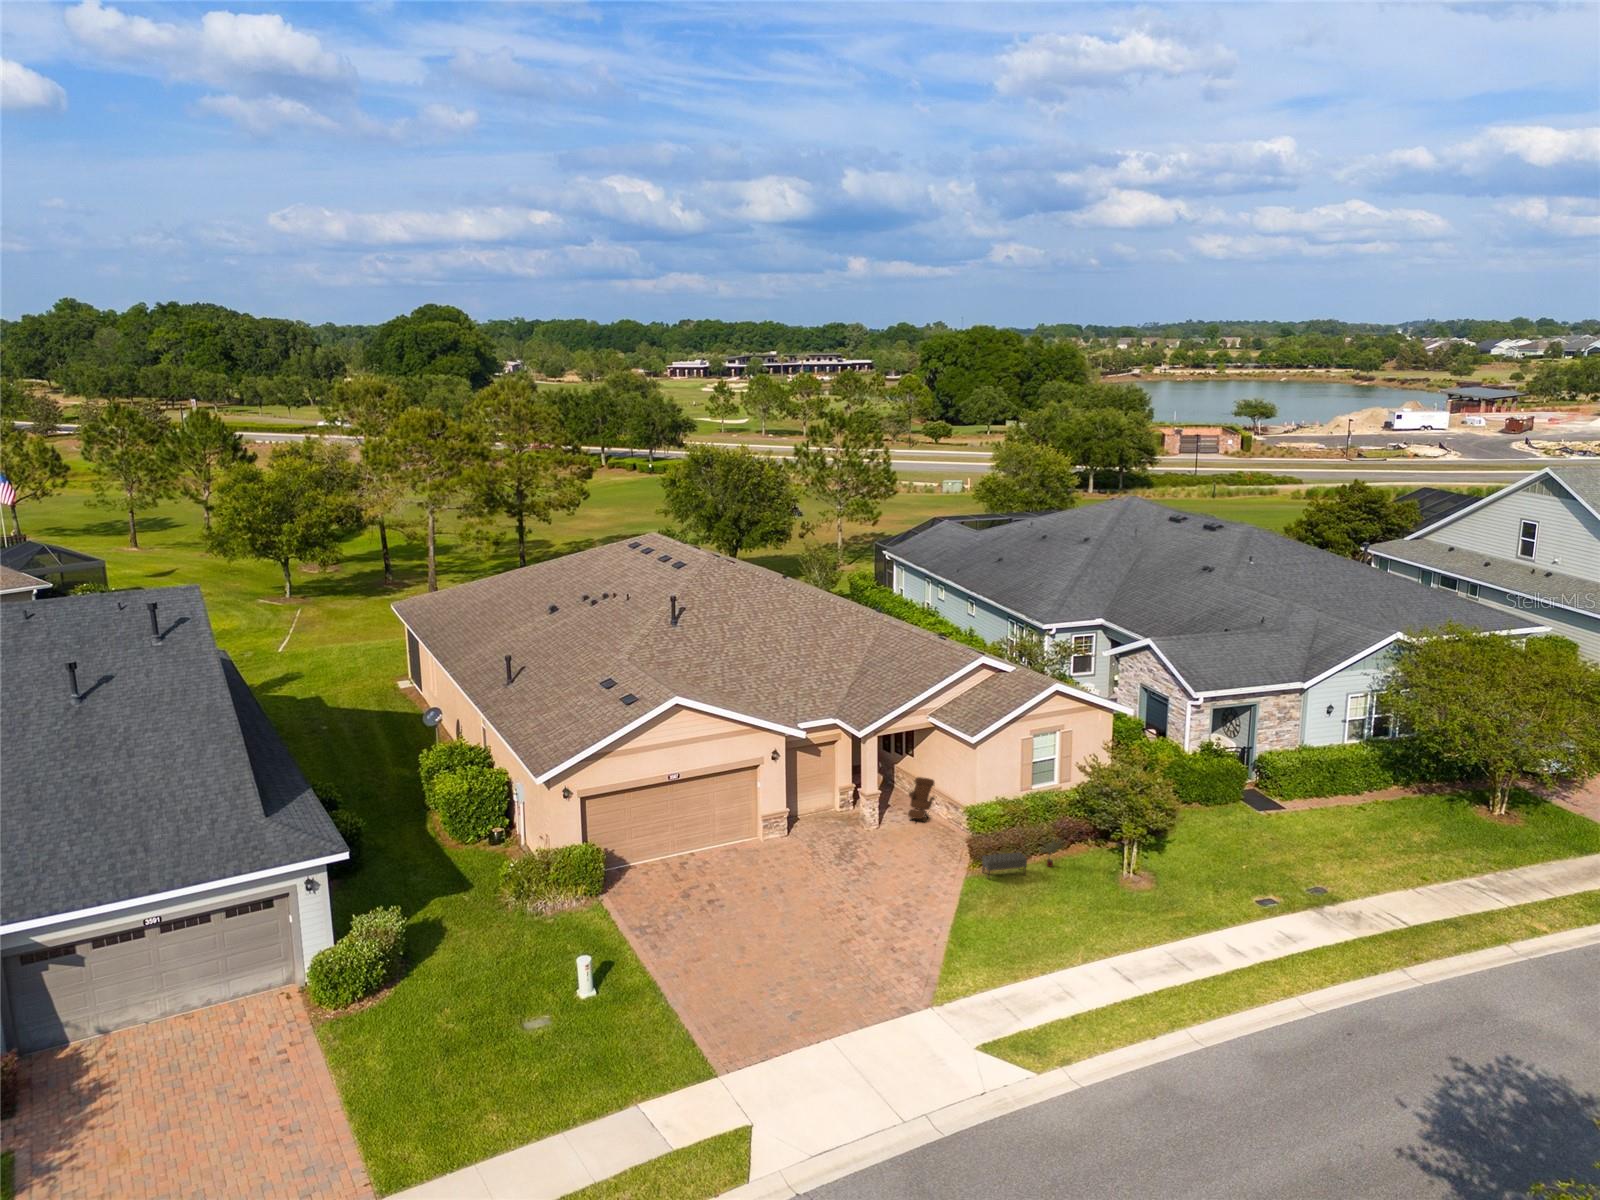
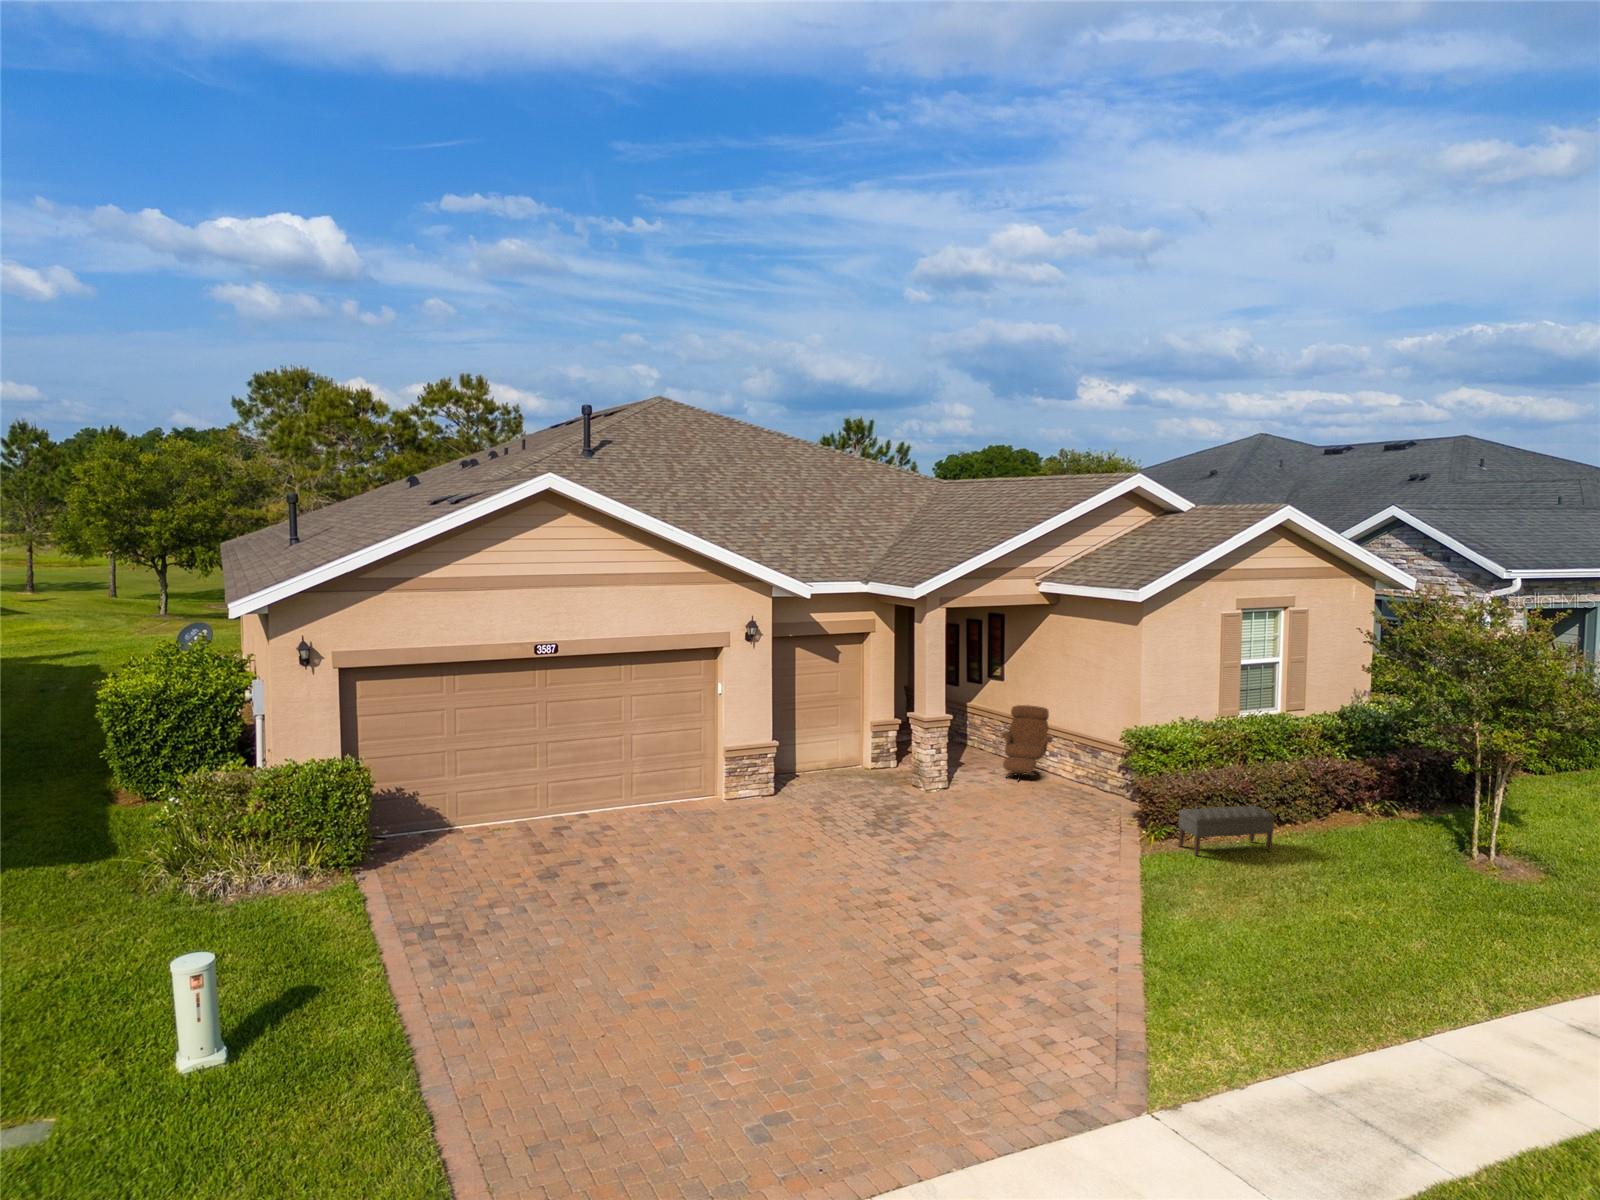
potted tree: present [1042,836,1063,867] -> none [1290,774,1337,840]

